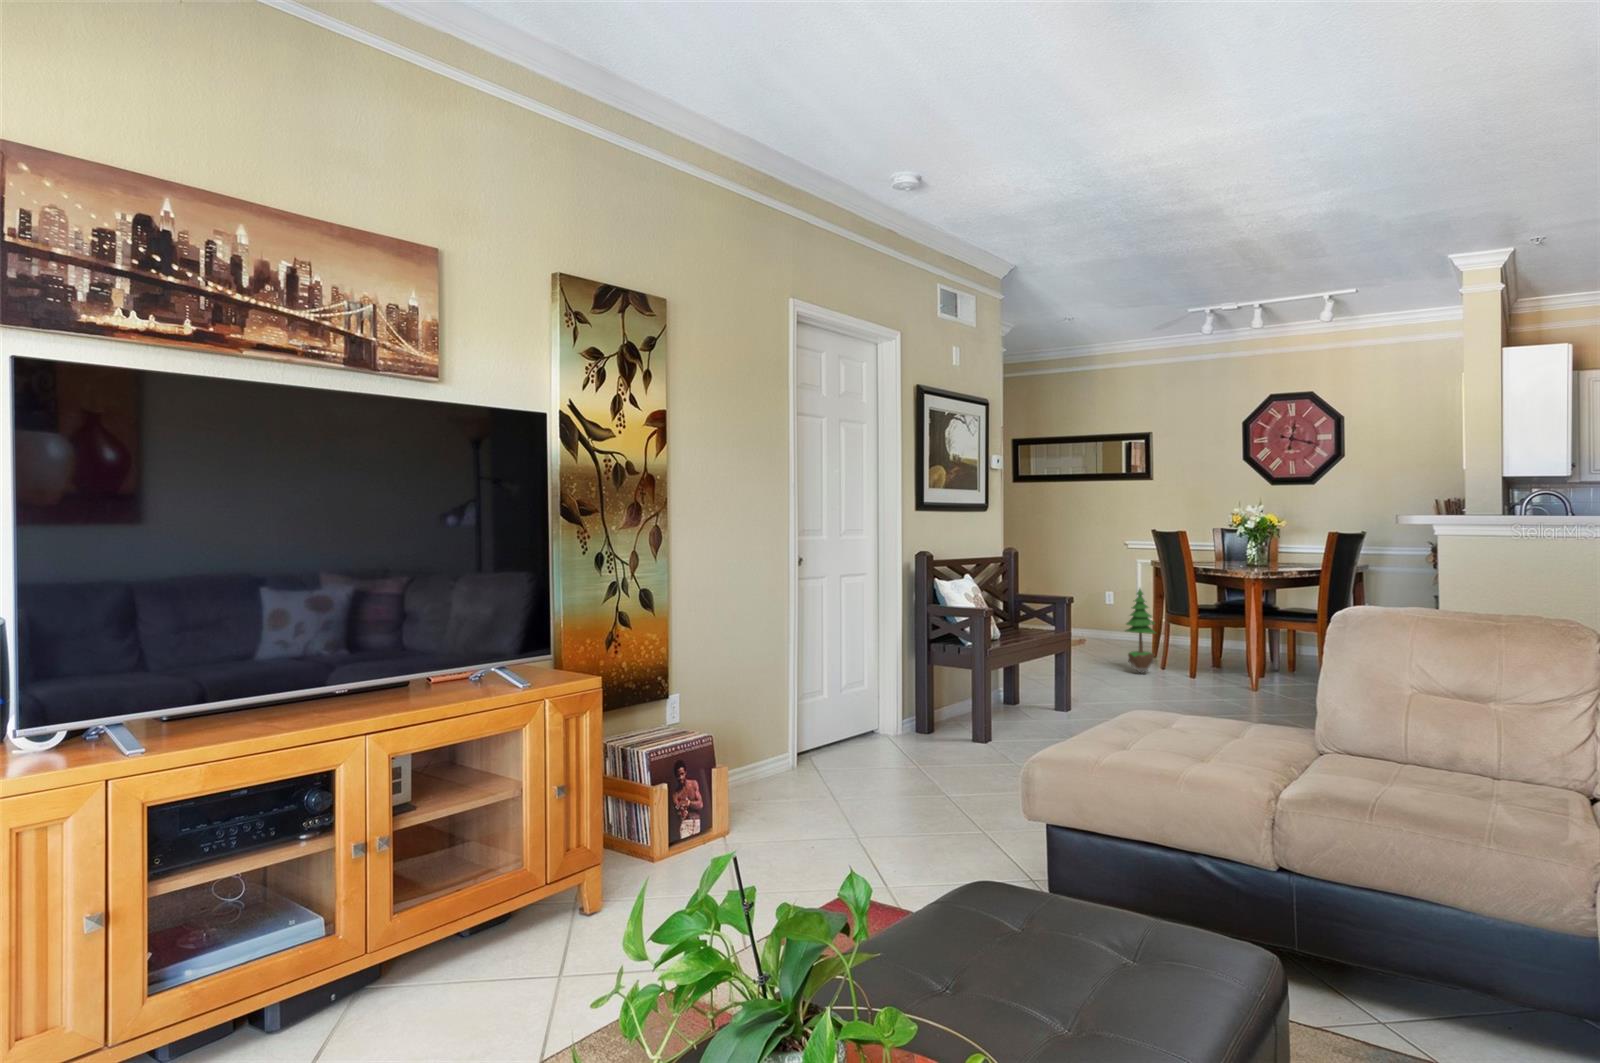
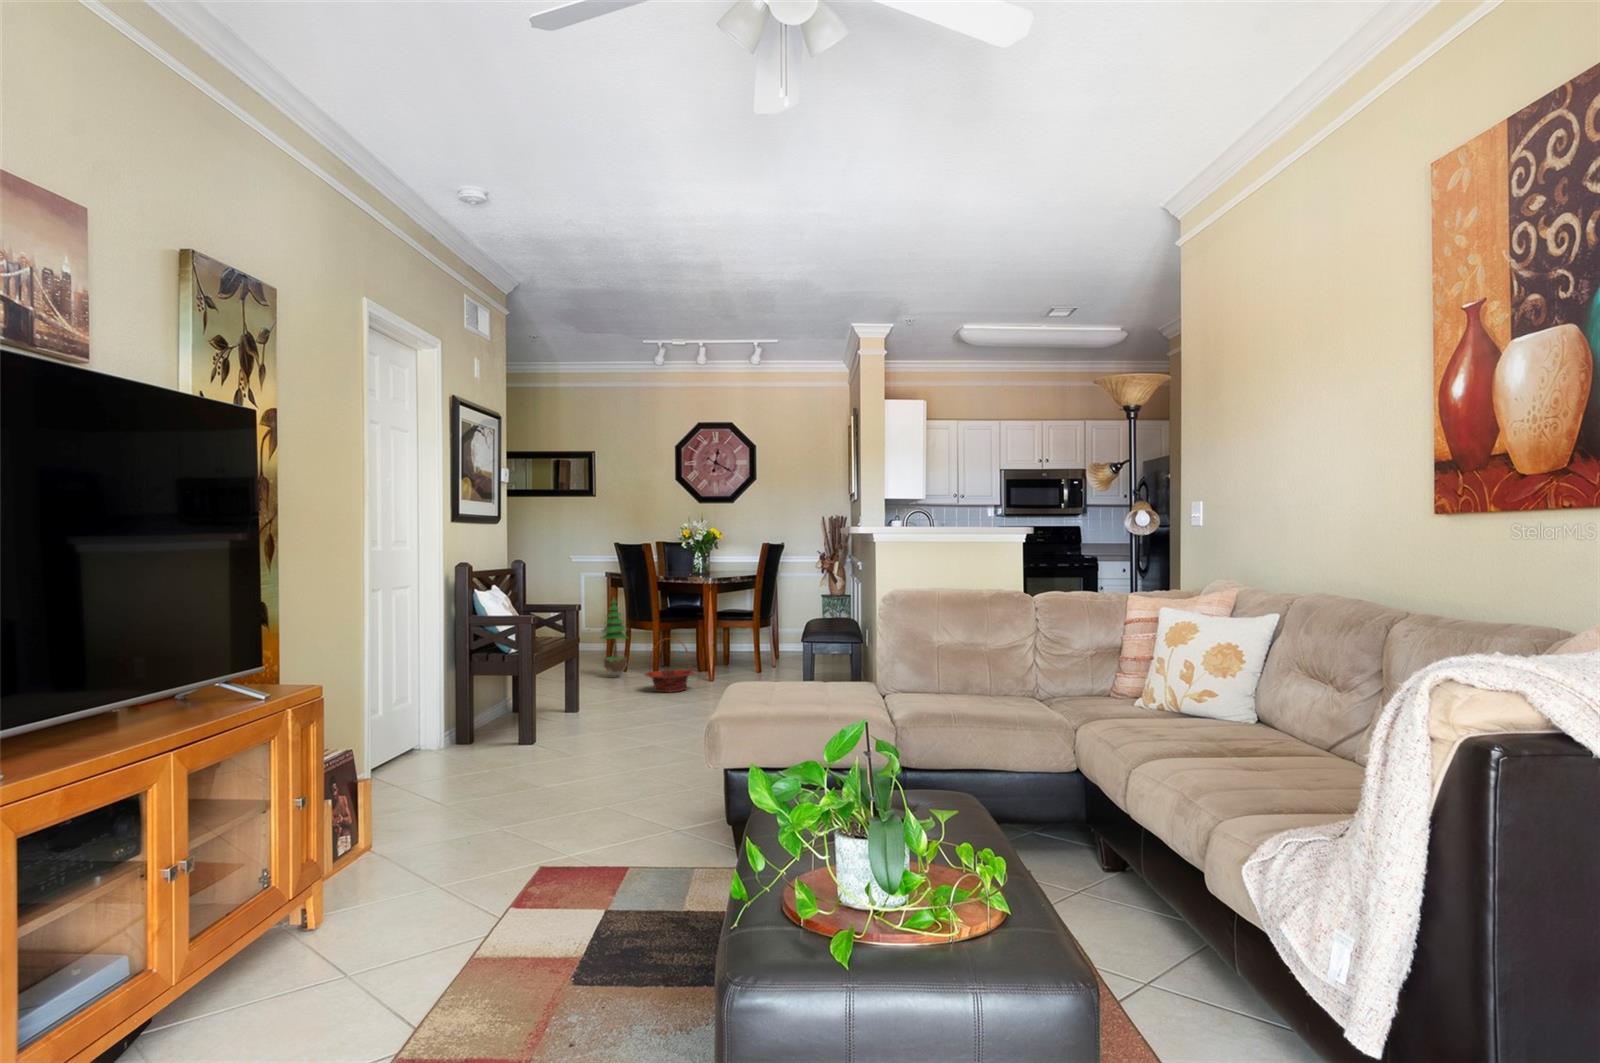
basket: none [1155,638,1218,699] -> present [645,640,696,692]

